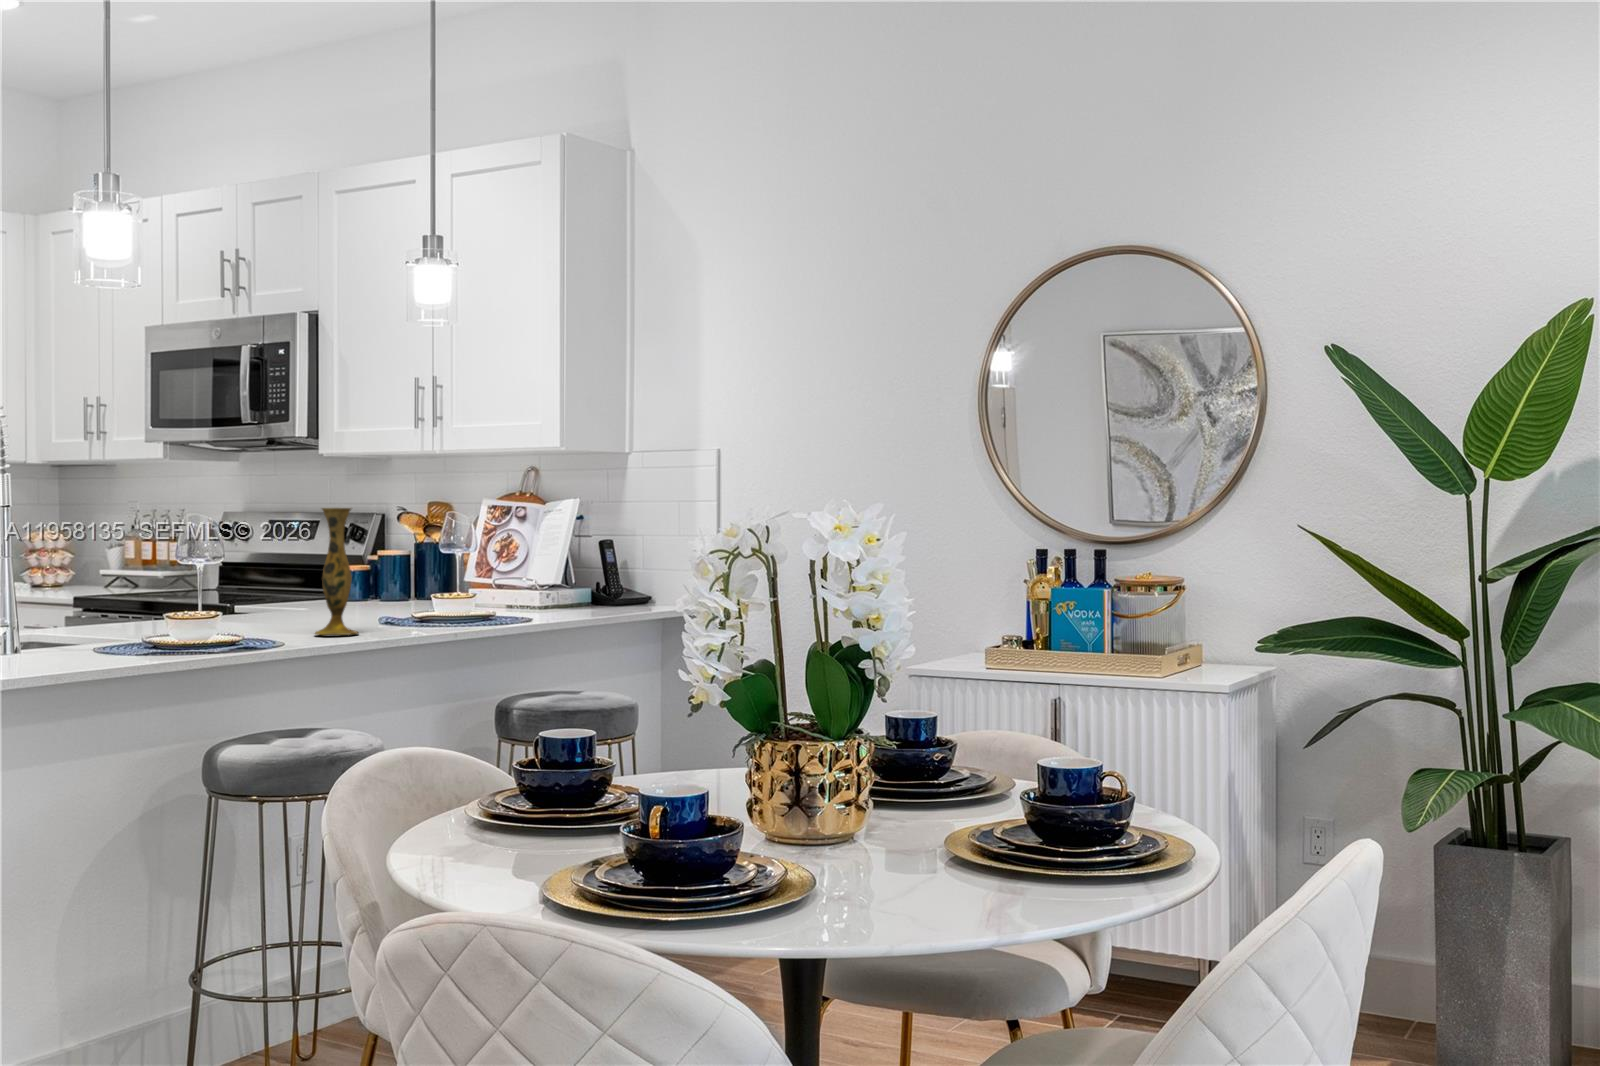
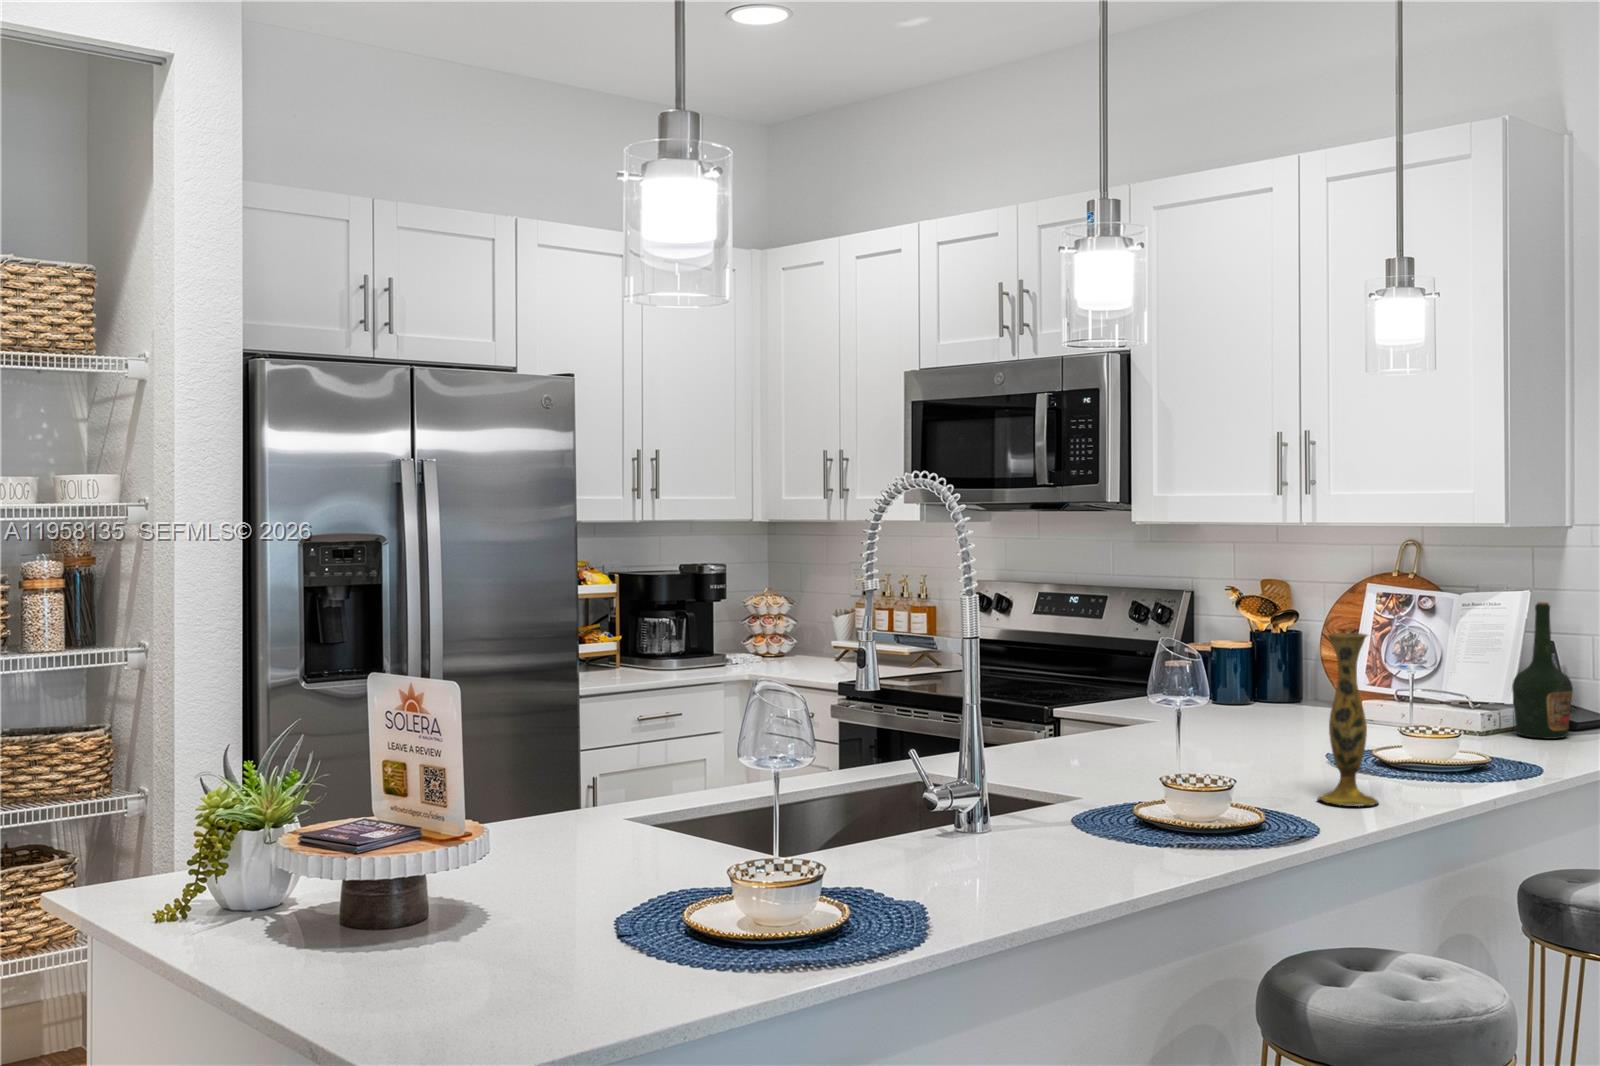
bottle: none [558,505,600,607] -> present [1512,602,1573,739]

